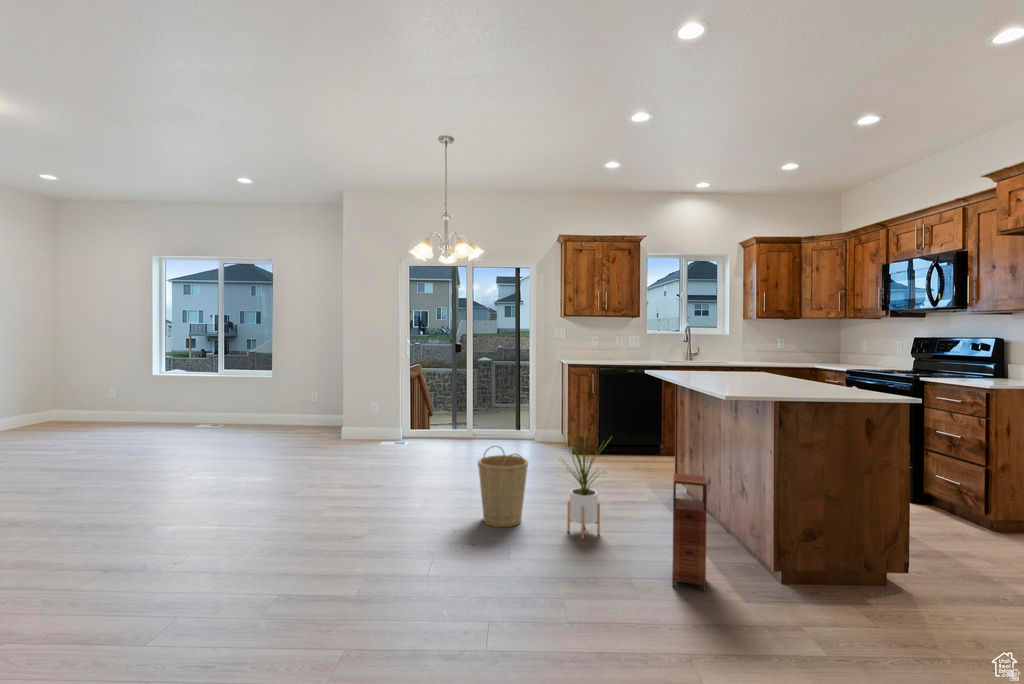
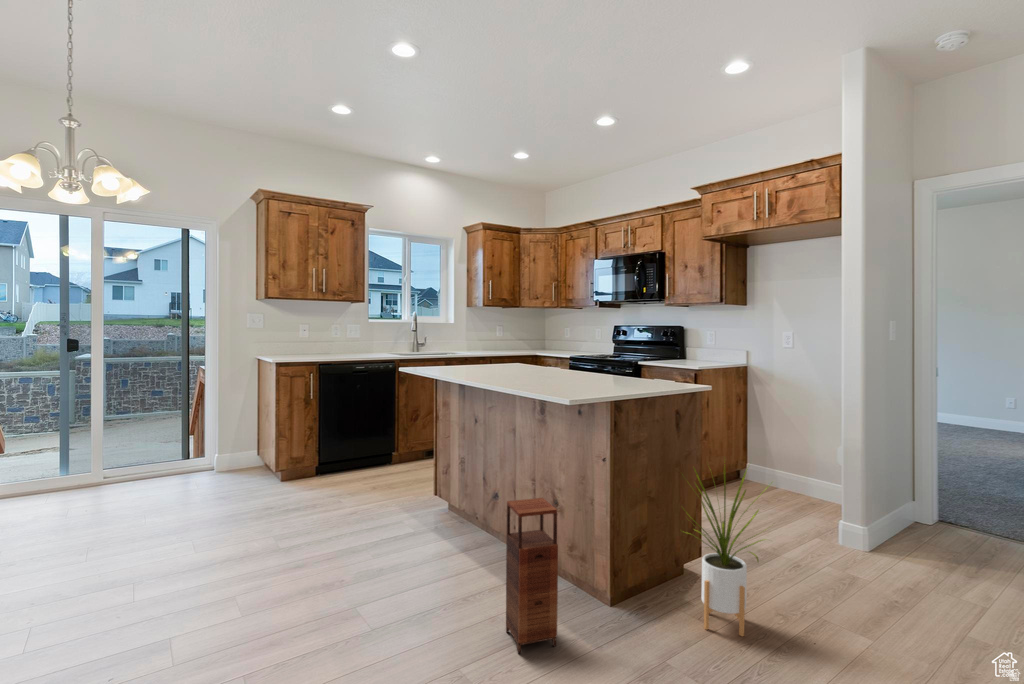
house plant: present [563,432,606,539] -> present [689,468,765,636]
basket: present [478,446,528,527] -> none [174,501,268,638]

